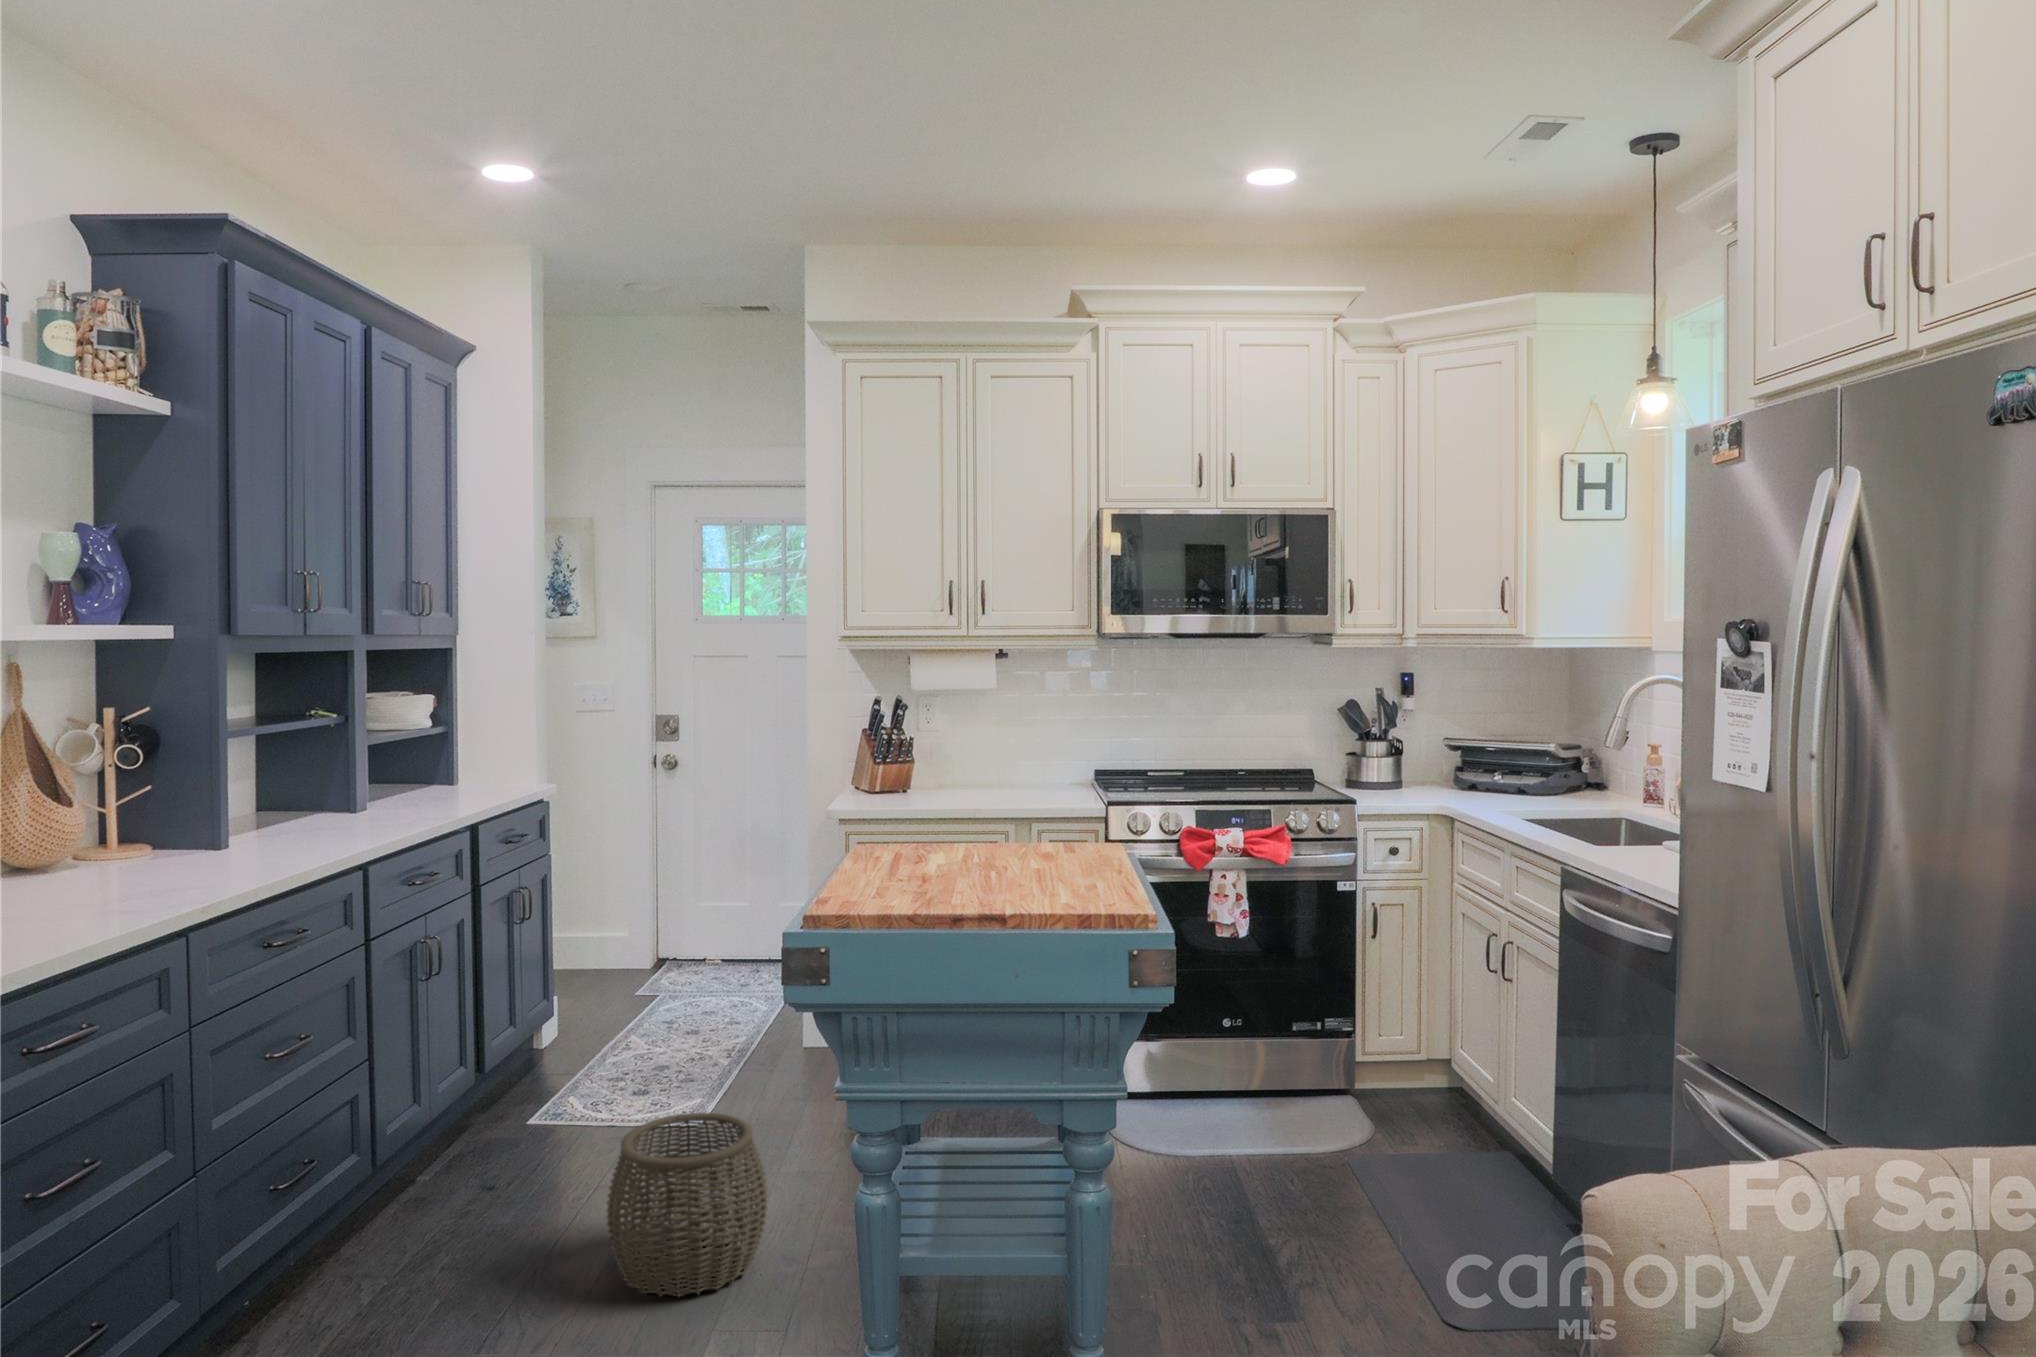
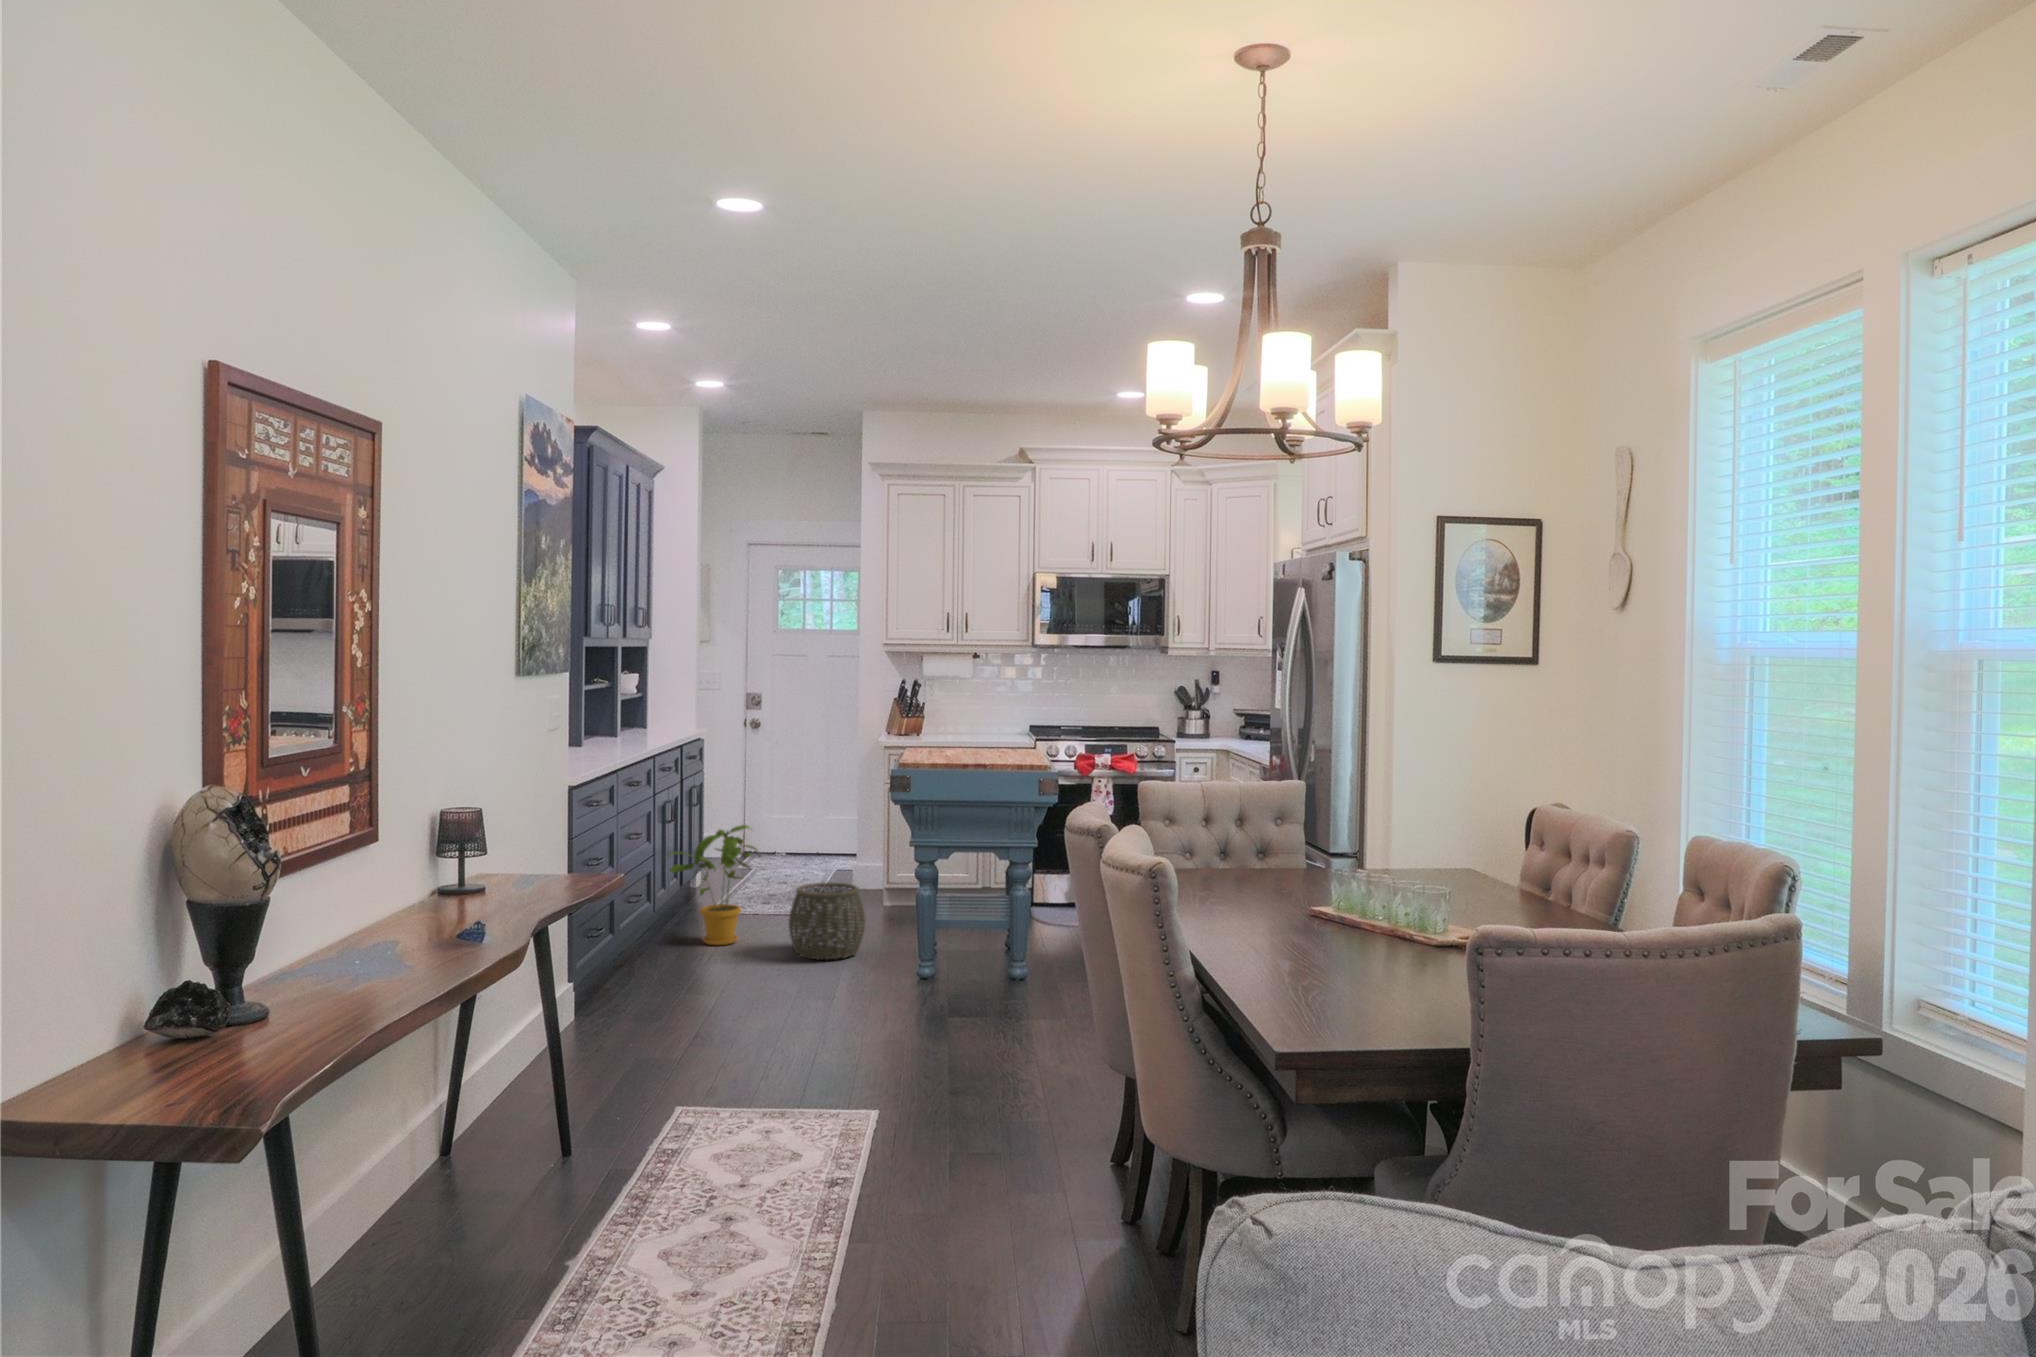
house plant: none [373,1001,580,1237] -> present [668,825,757,945]

